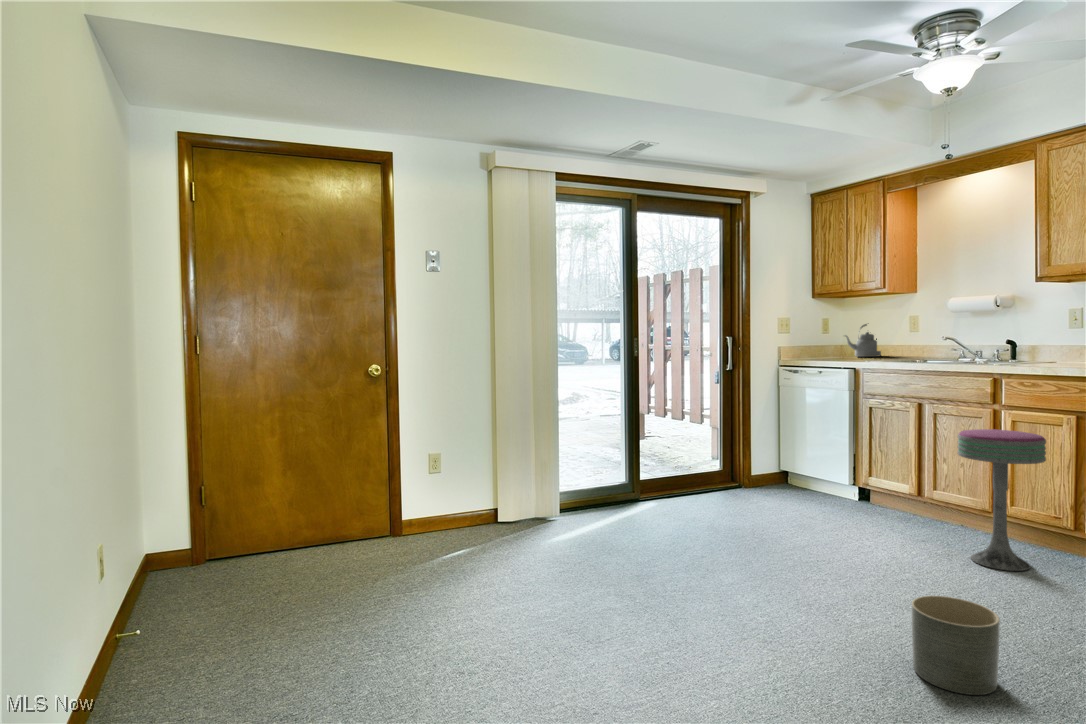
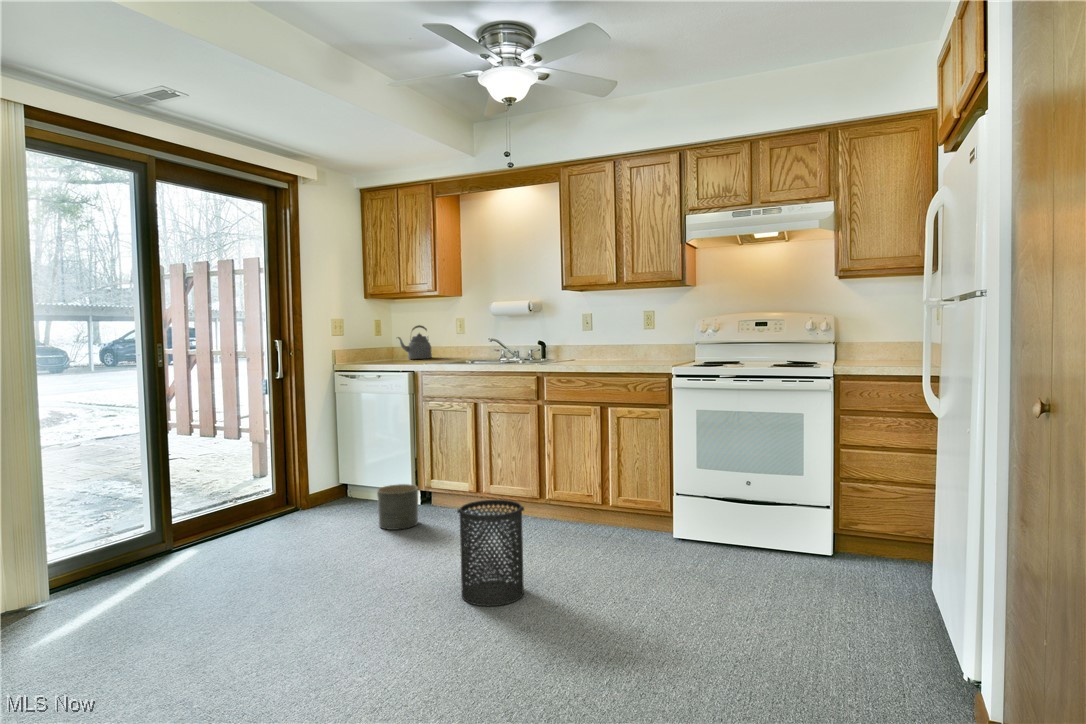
bar stool: present [957,429,1046,571] -> none [519,423,585,551]
trash can: none [867,497,943,602] -> present [457,500,524,606]
planter: present [912,596,1000,695] -> present [377,484,418,530]

